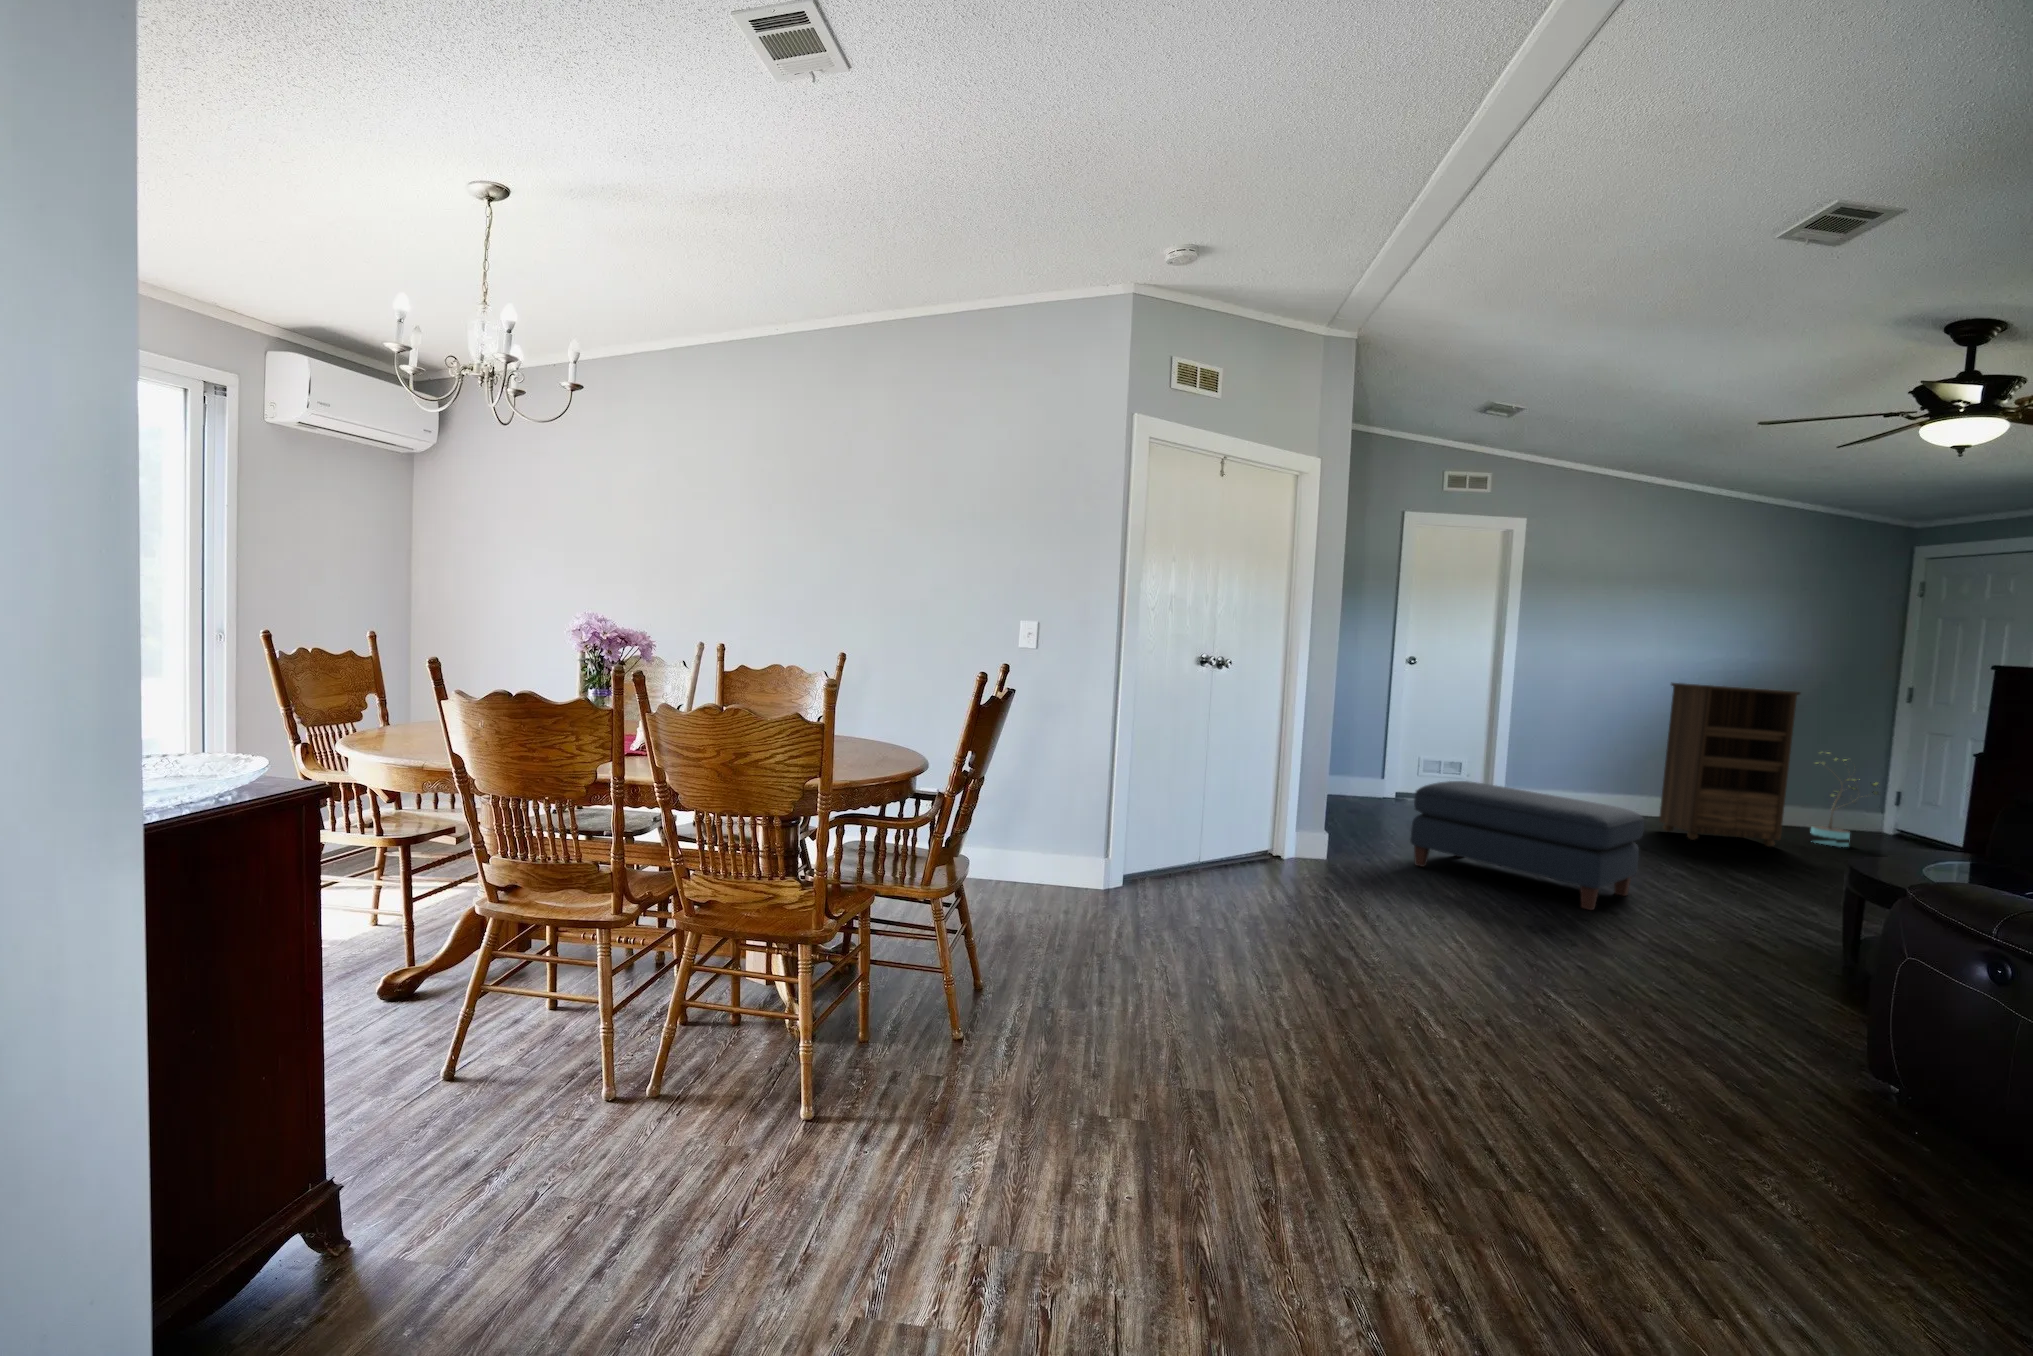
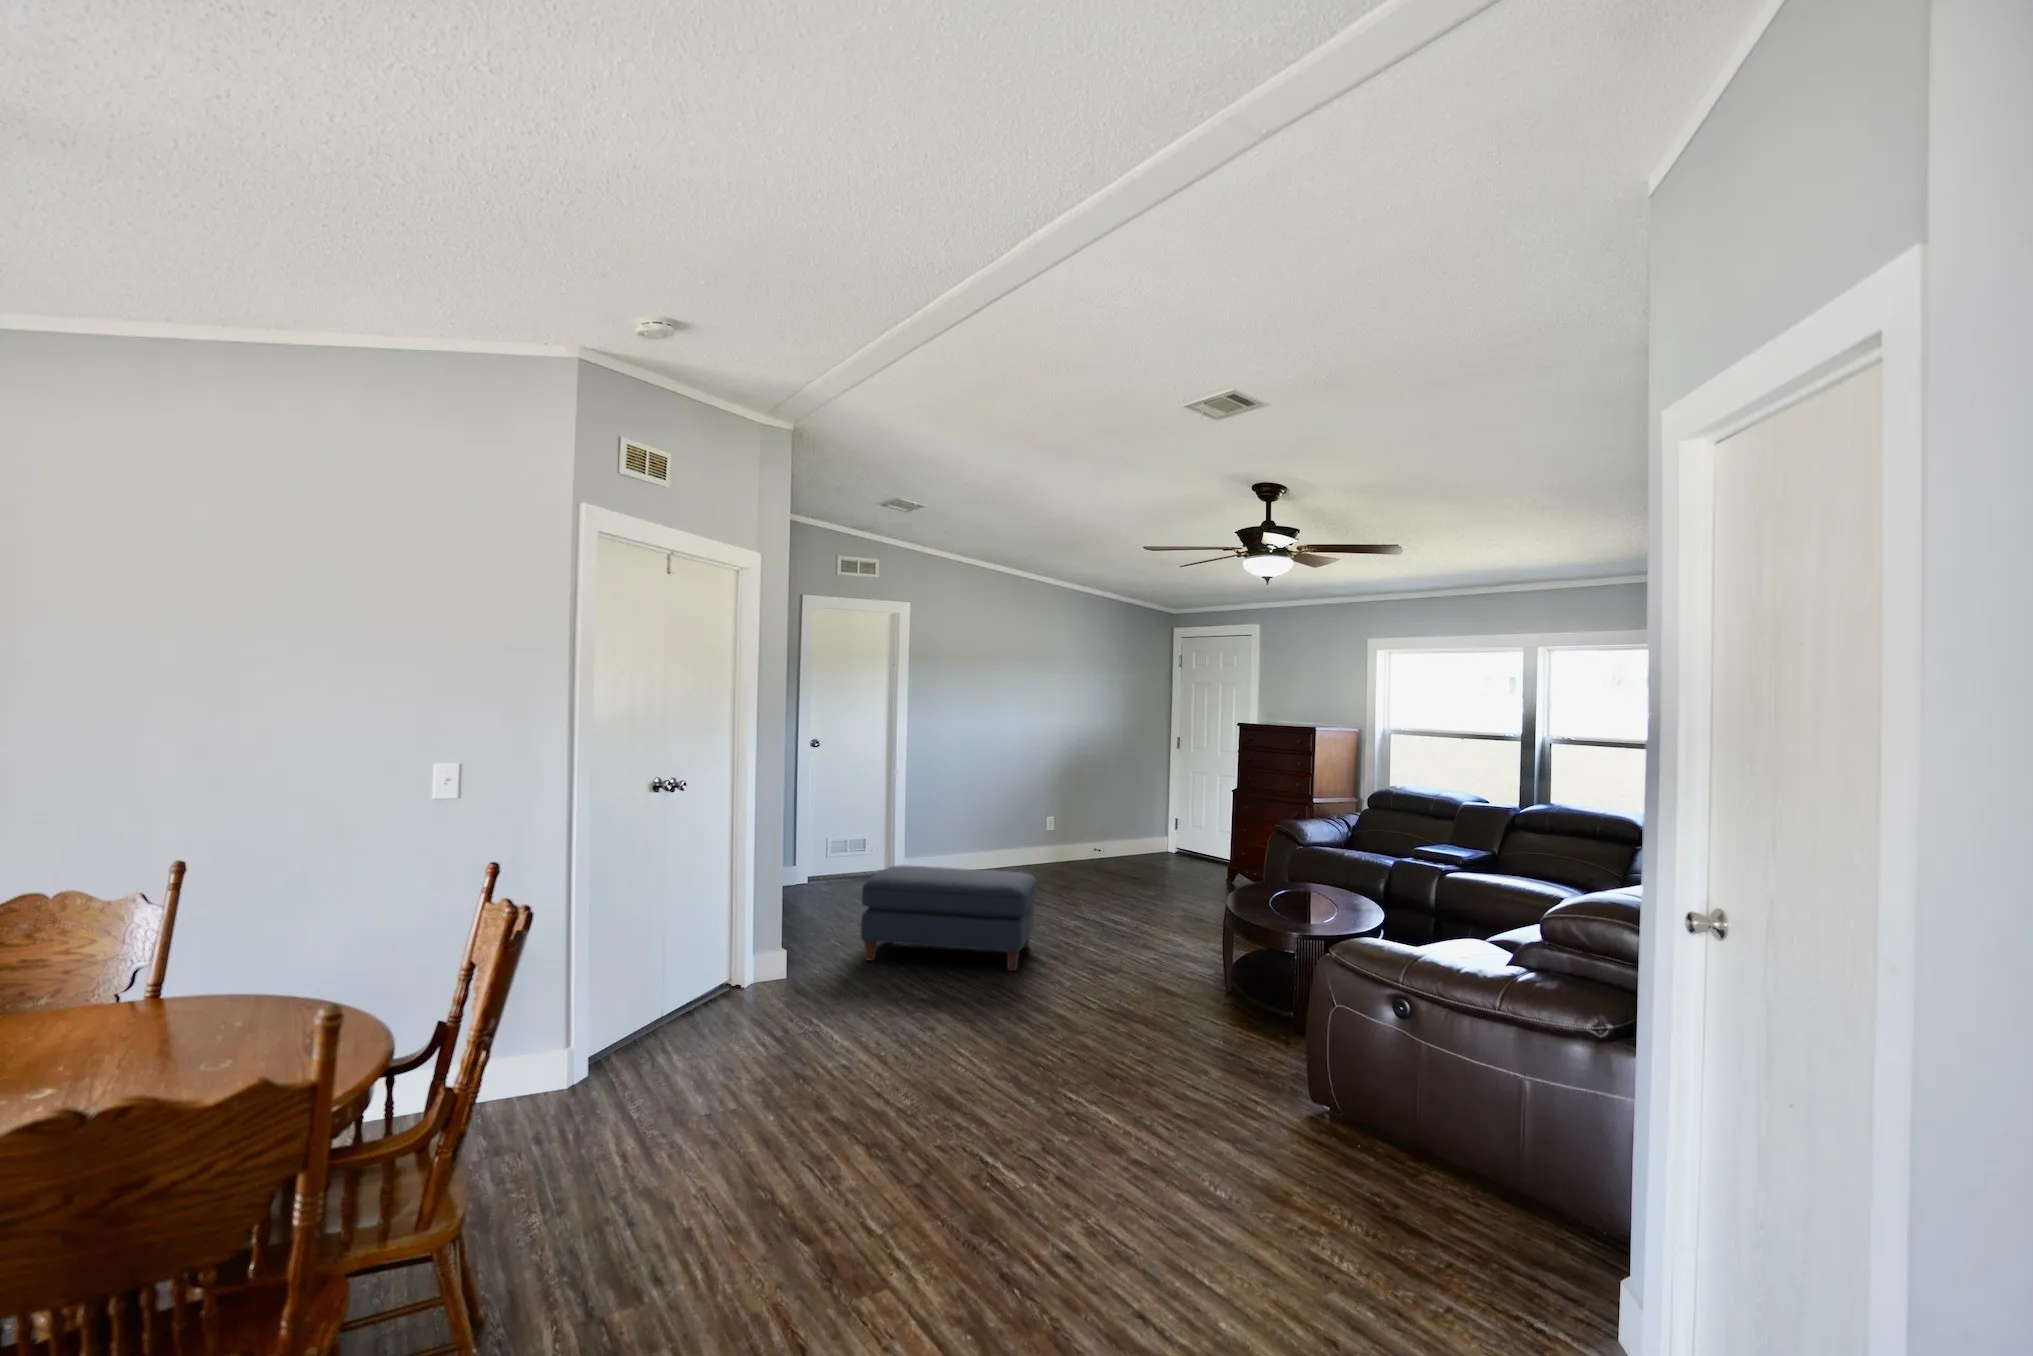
bookshelf: present [1659,683,1800,847] -> none [1012,746,1093,876]
potted plant: present [1811,752,1878,847] -> none [1098,789,1136,862]

